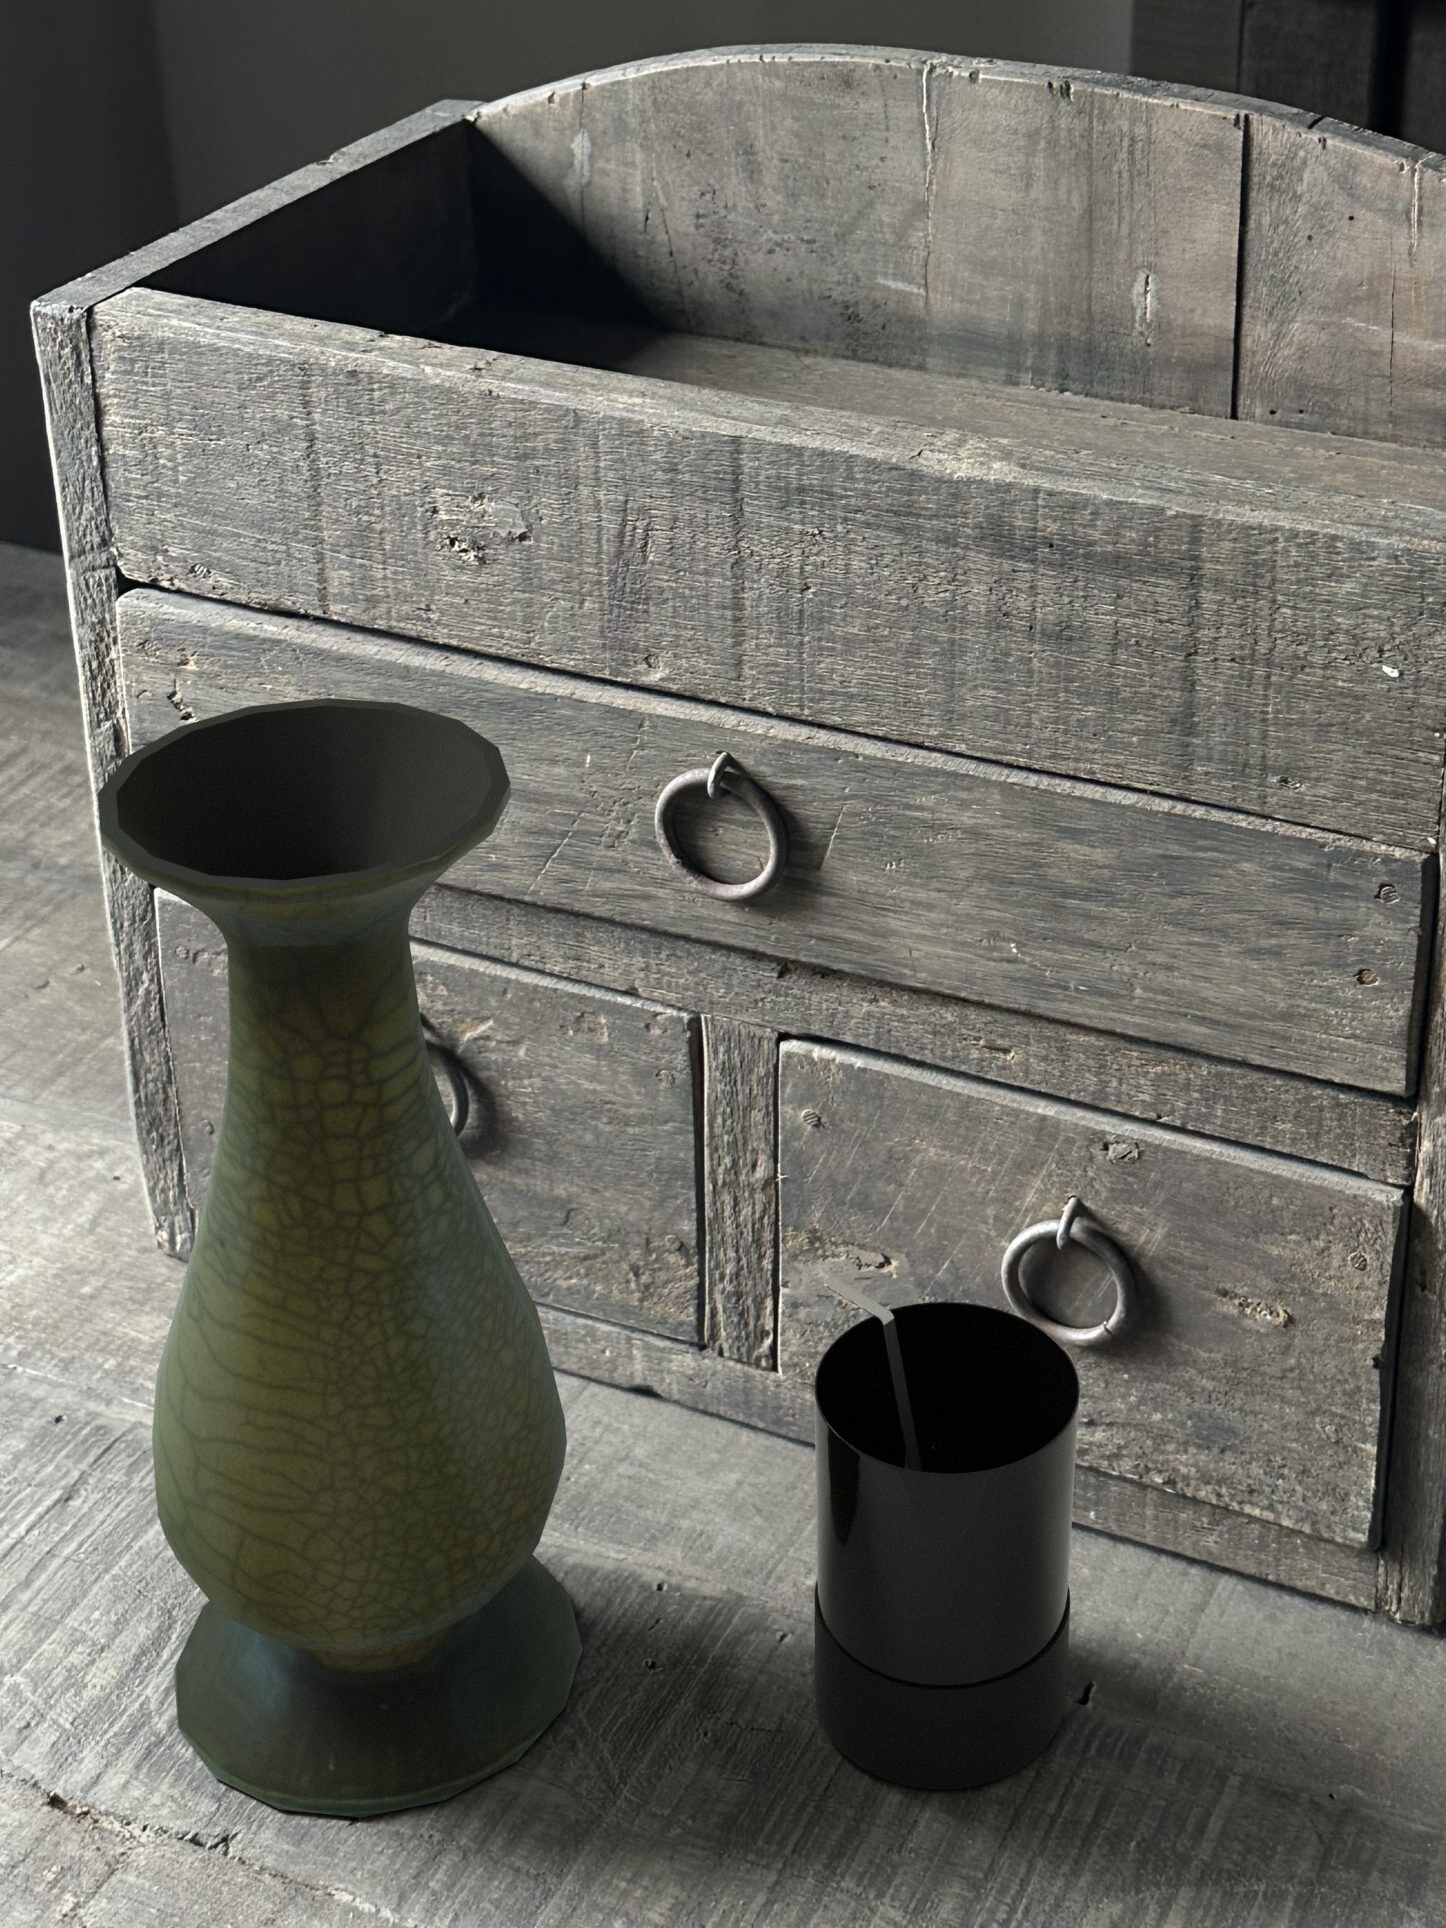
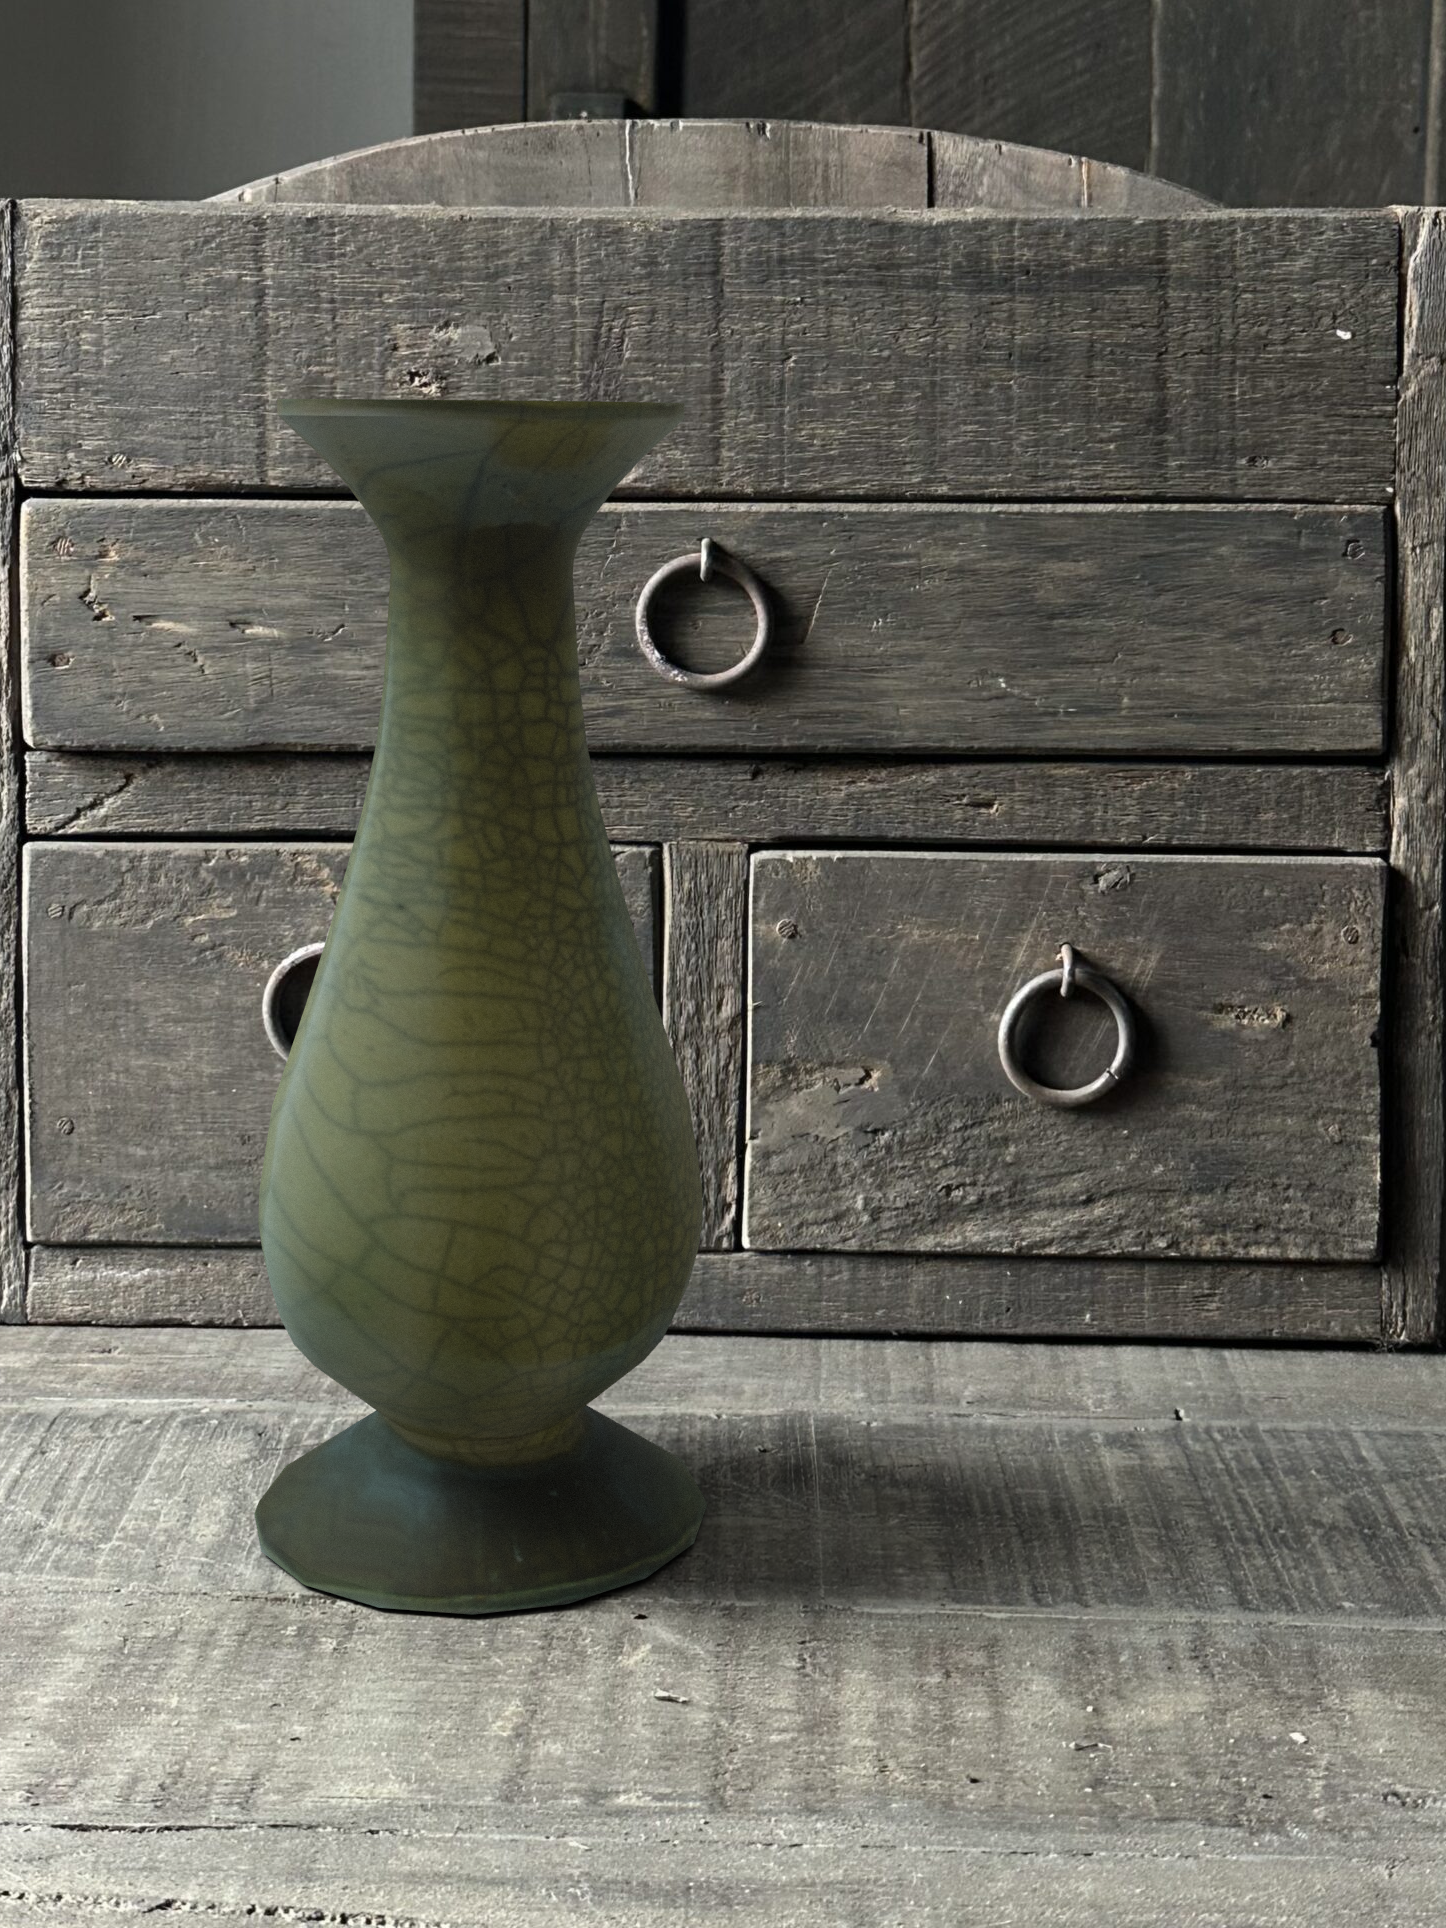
candle: present [814,1278,1080,1789] -> none [905,994,1197,1495]

